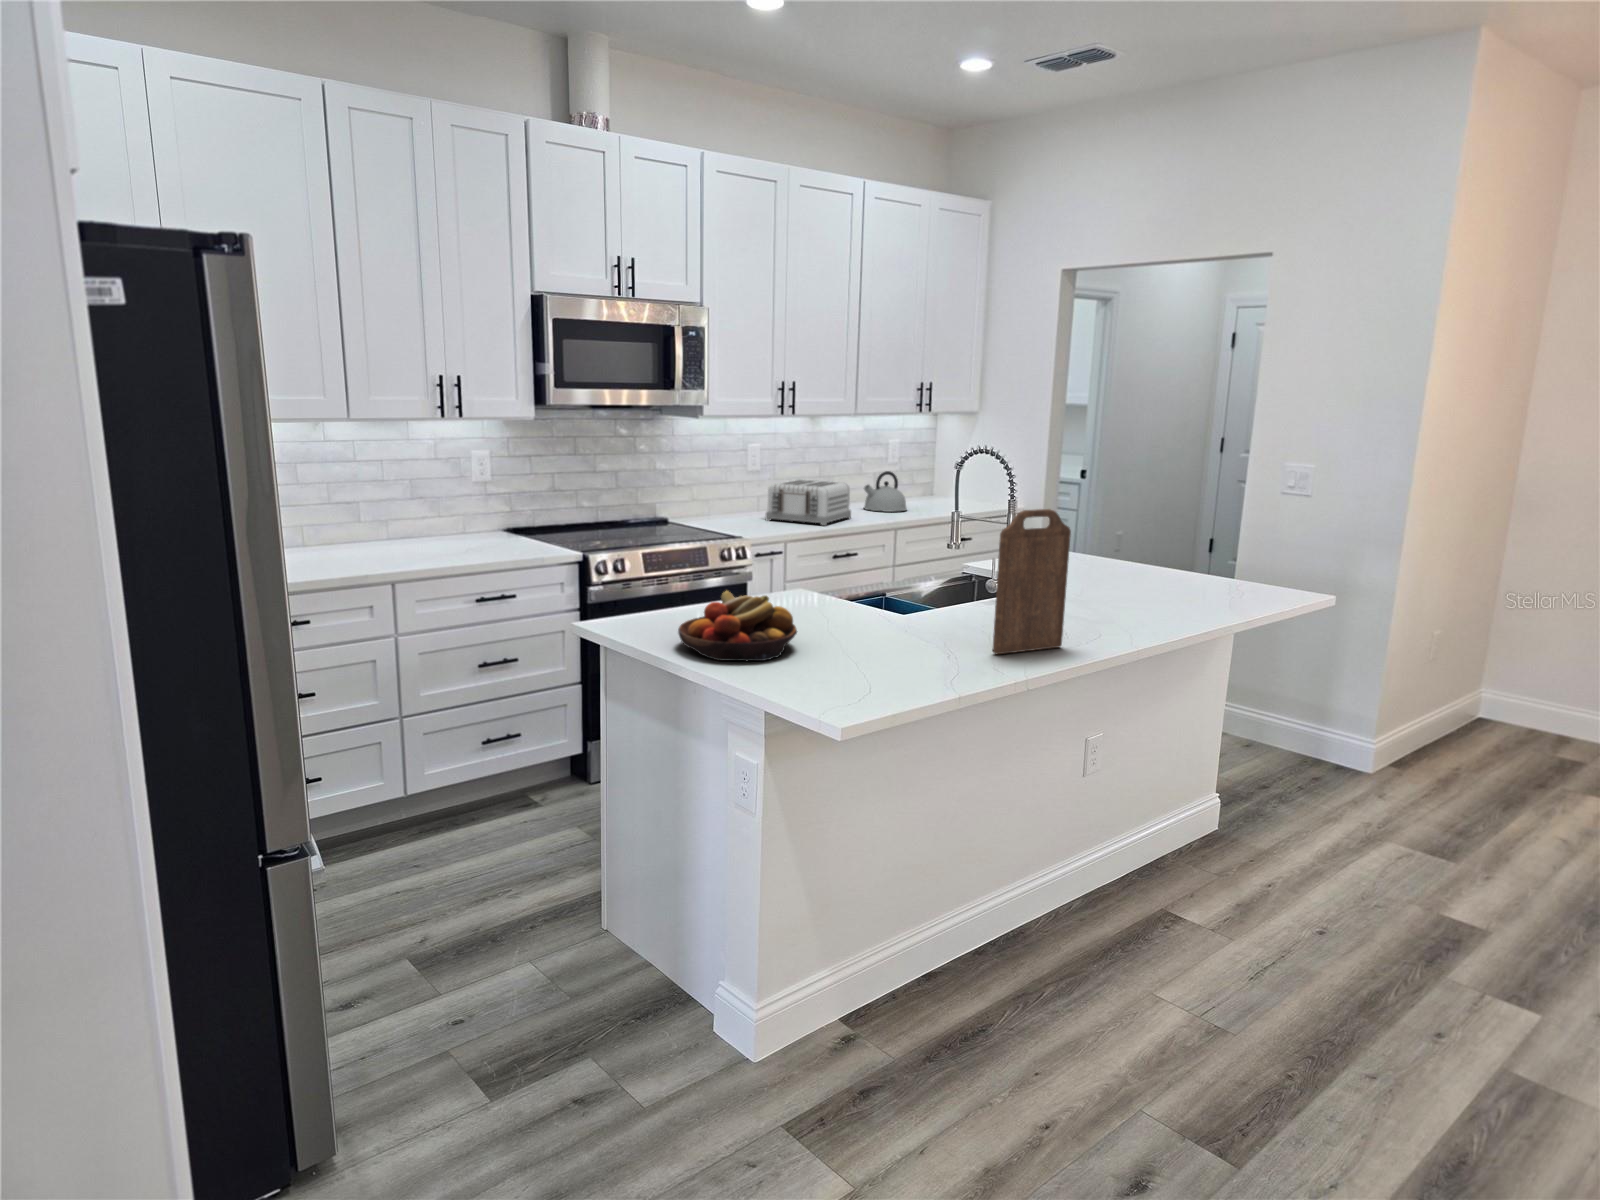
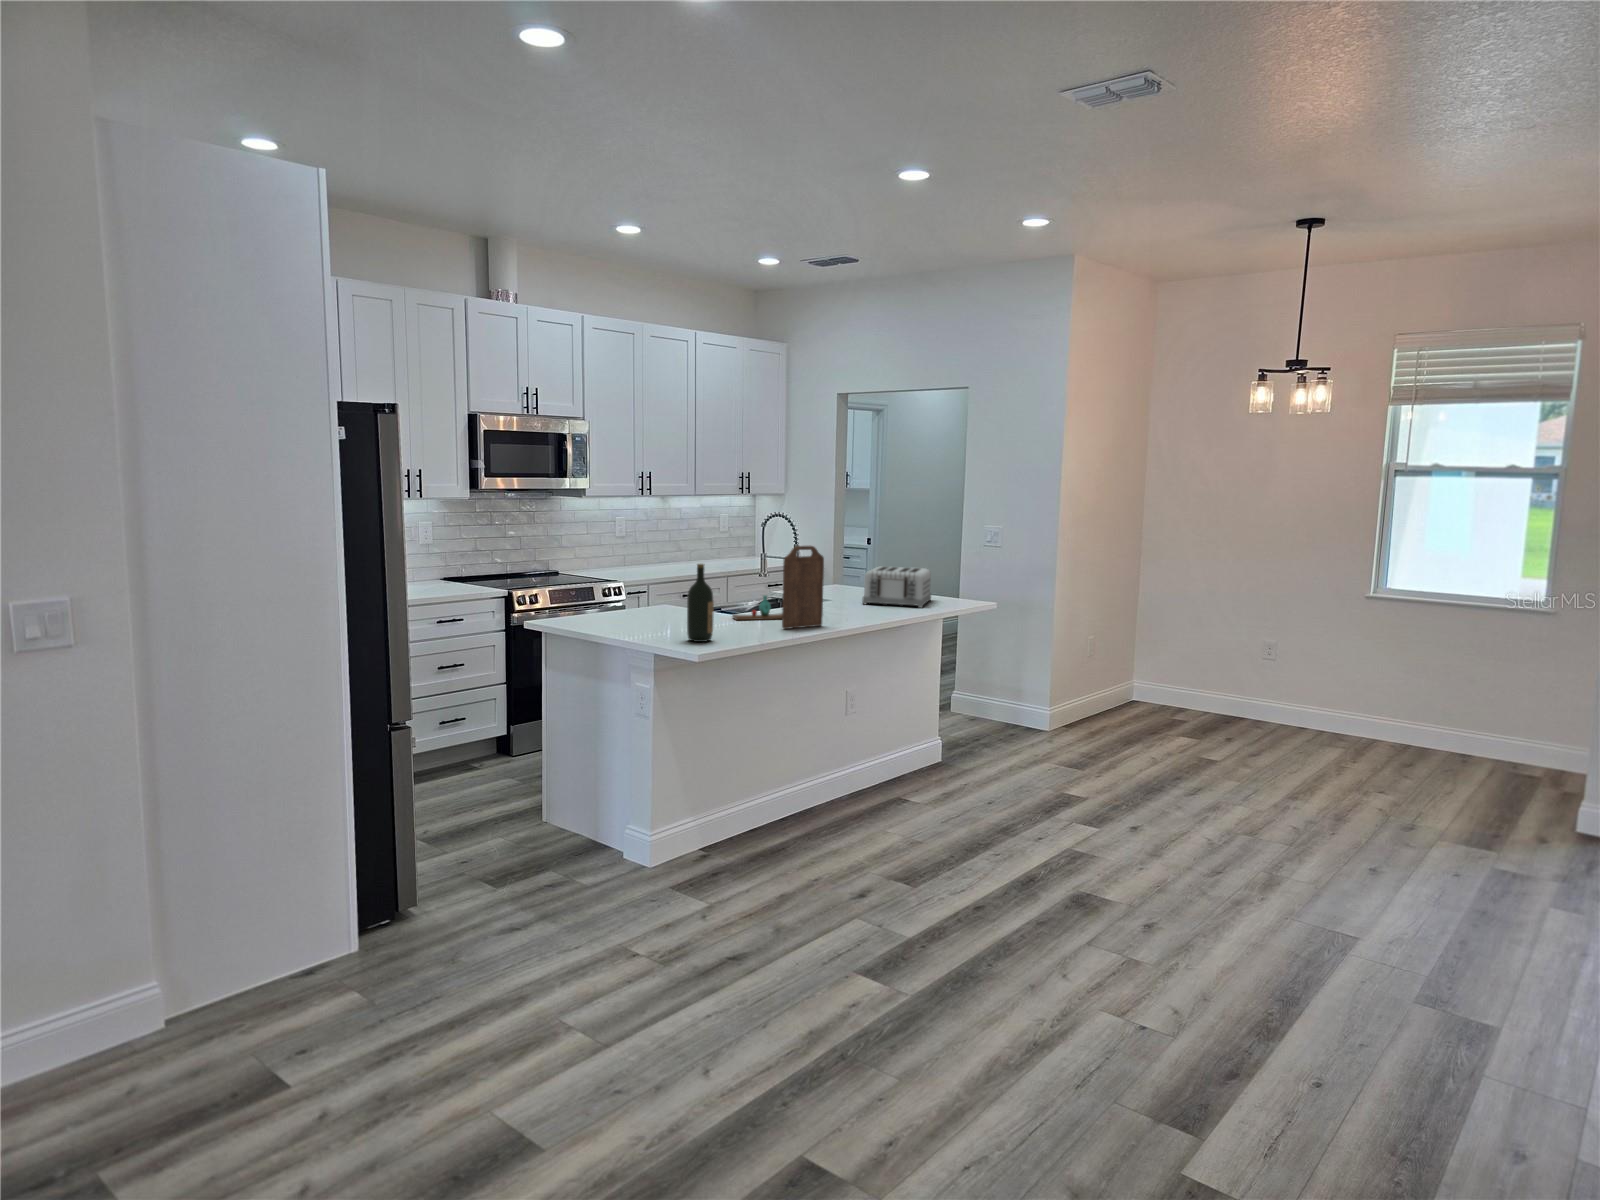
kettle: present [864,471,907,512] -> none [701,537,734,566]
toaster: present [766,479,851,526] -> present [862,566,931,608]
wine bottle: none [825,546,874,688] -> present [687,564,714,642]
vase: none [906,587,1003,629] -> present [732,595,782,620]
fruit bowl: present [678,591,797,661] -> none [598,598,669,634]

